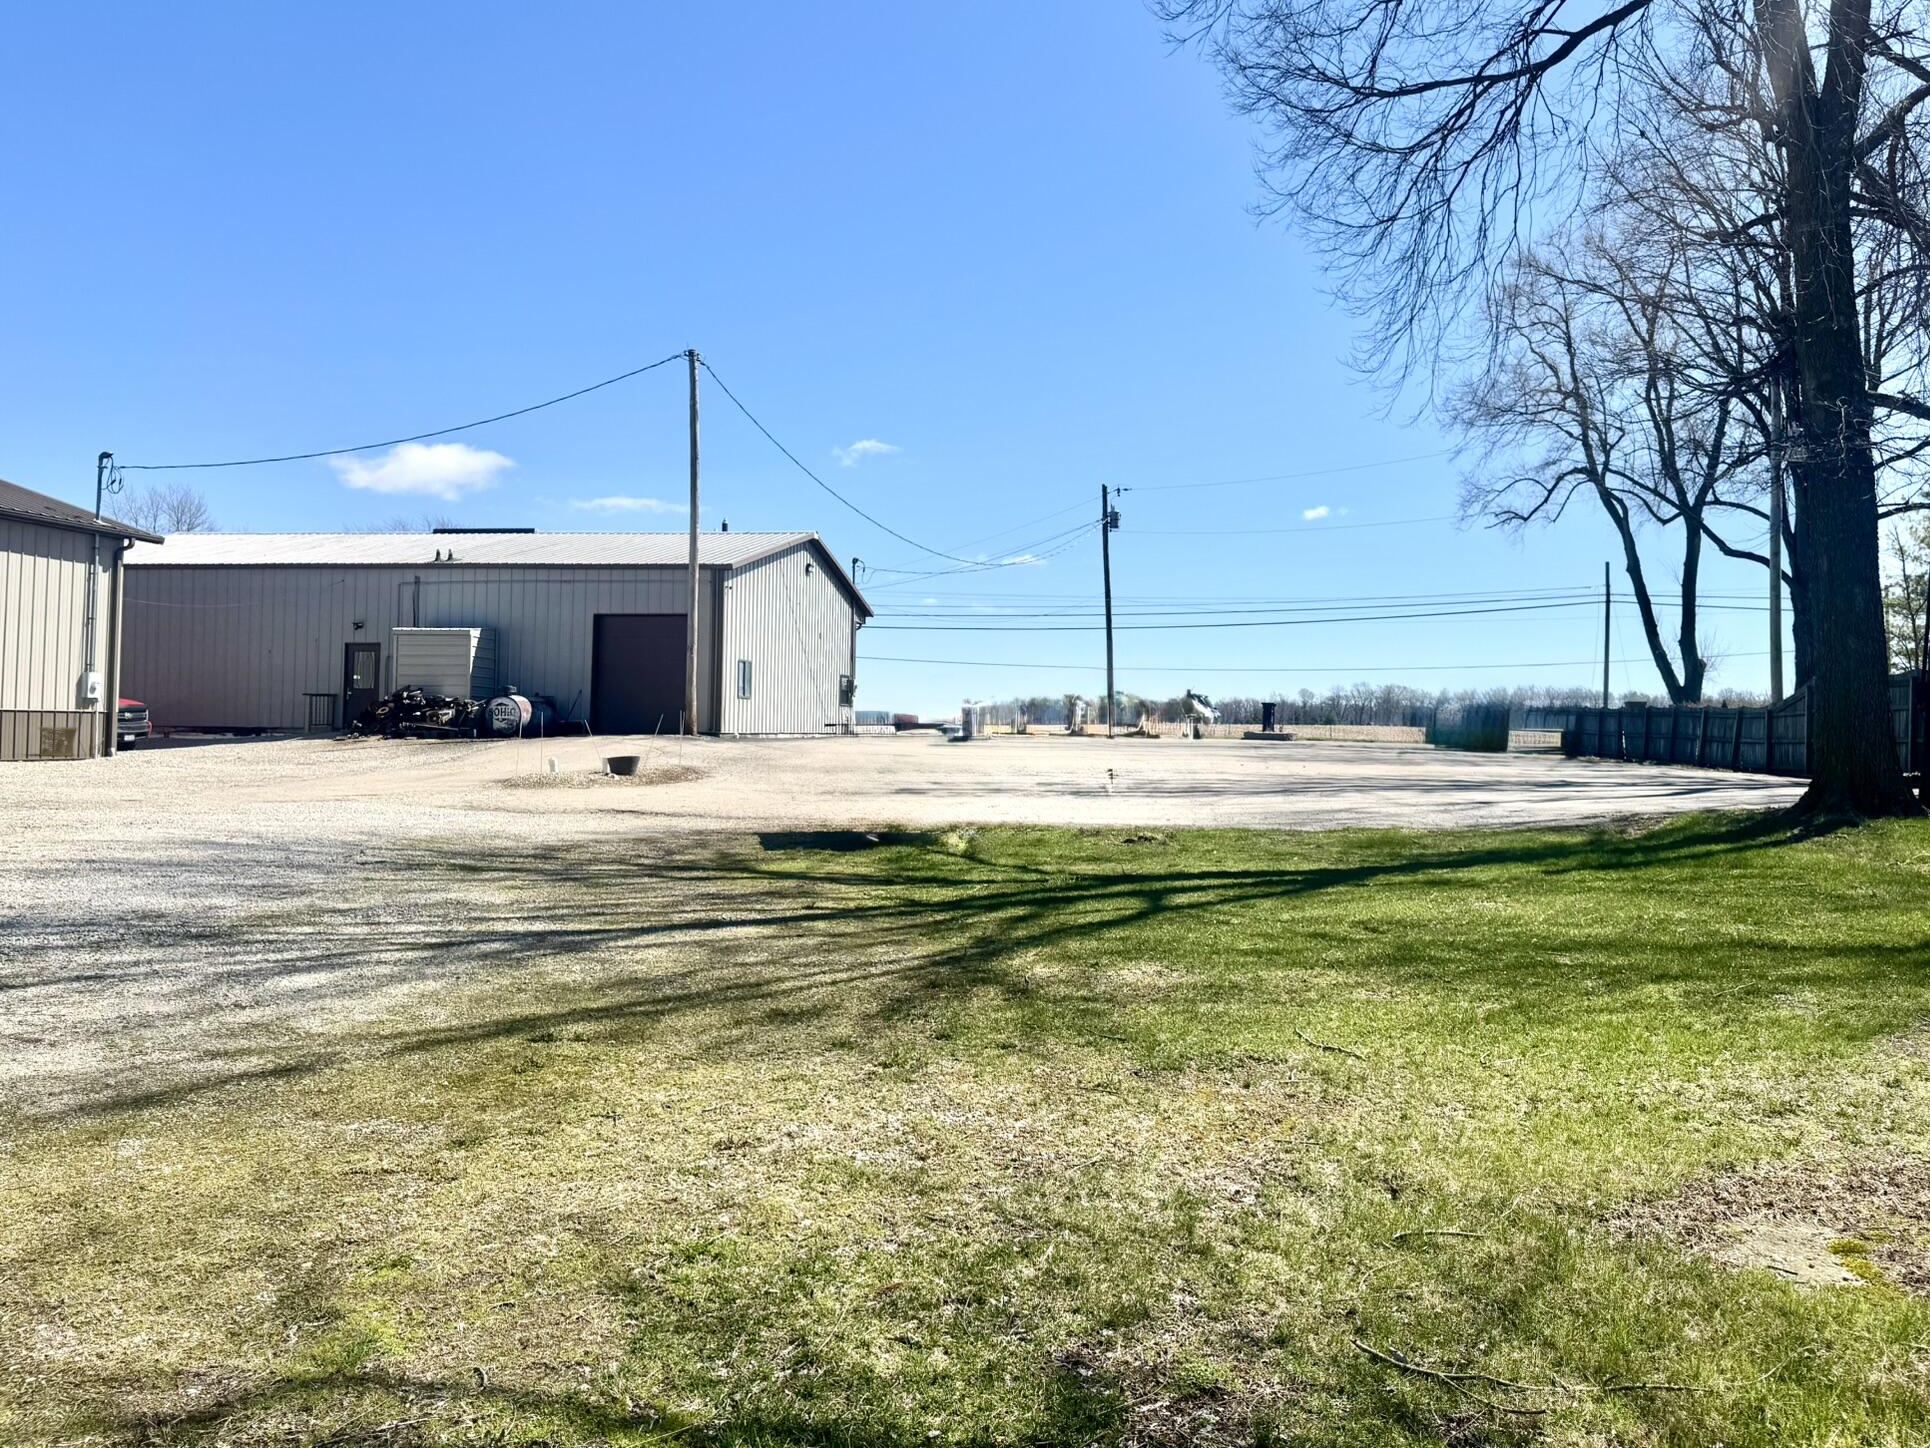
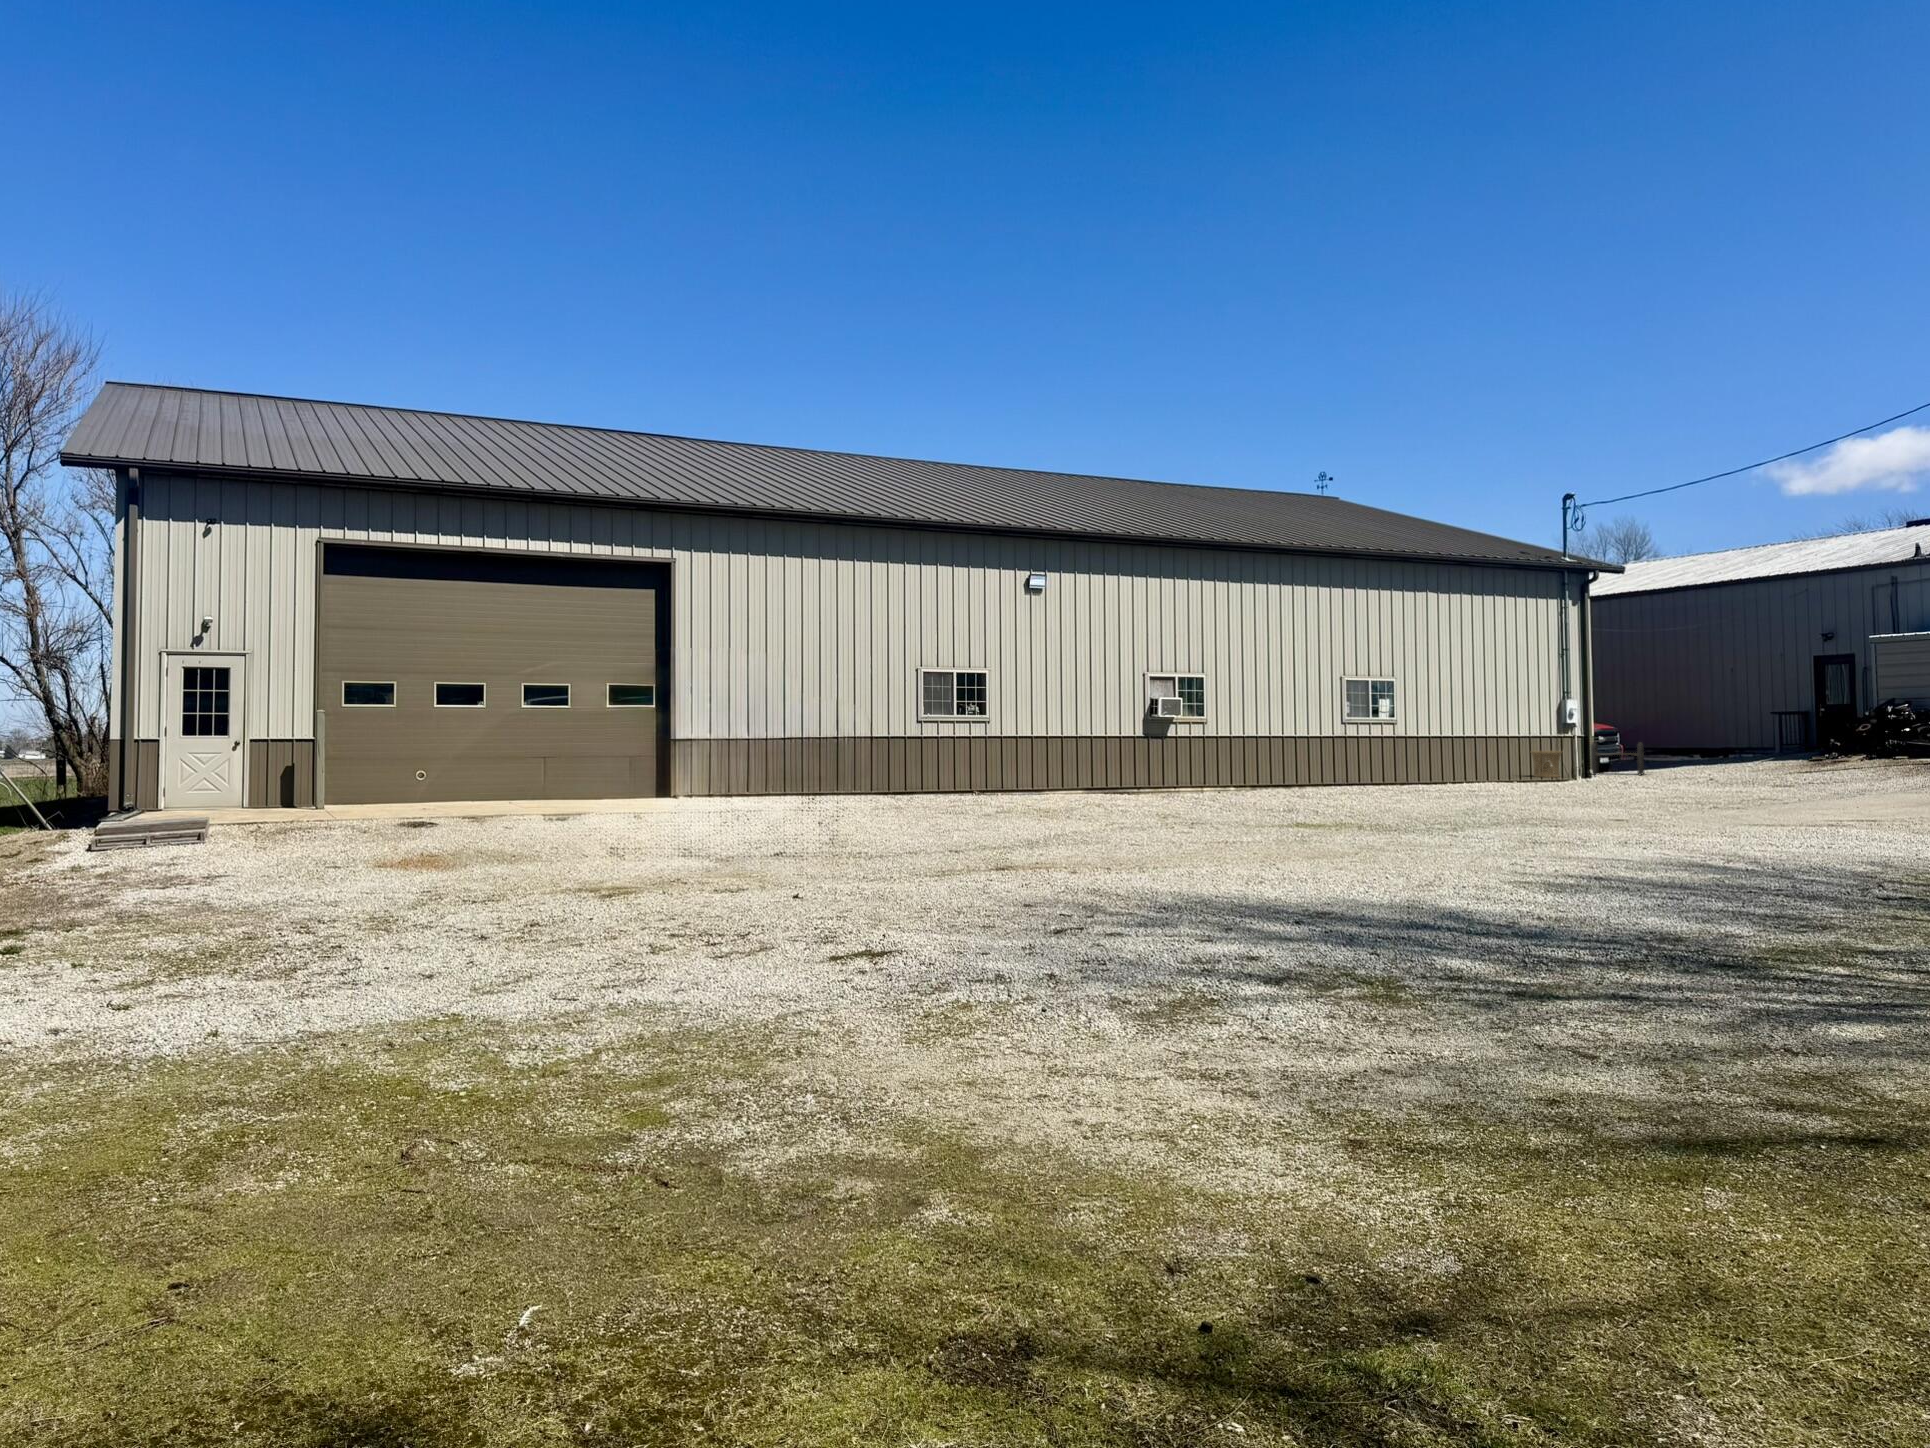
bench: none [112,718,173,754] -> present [1591,742,1644,775]

